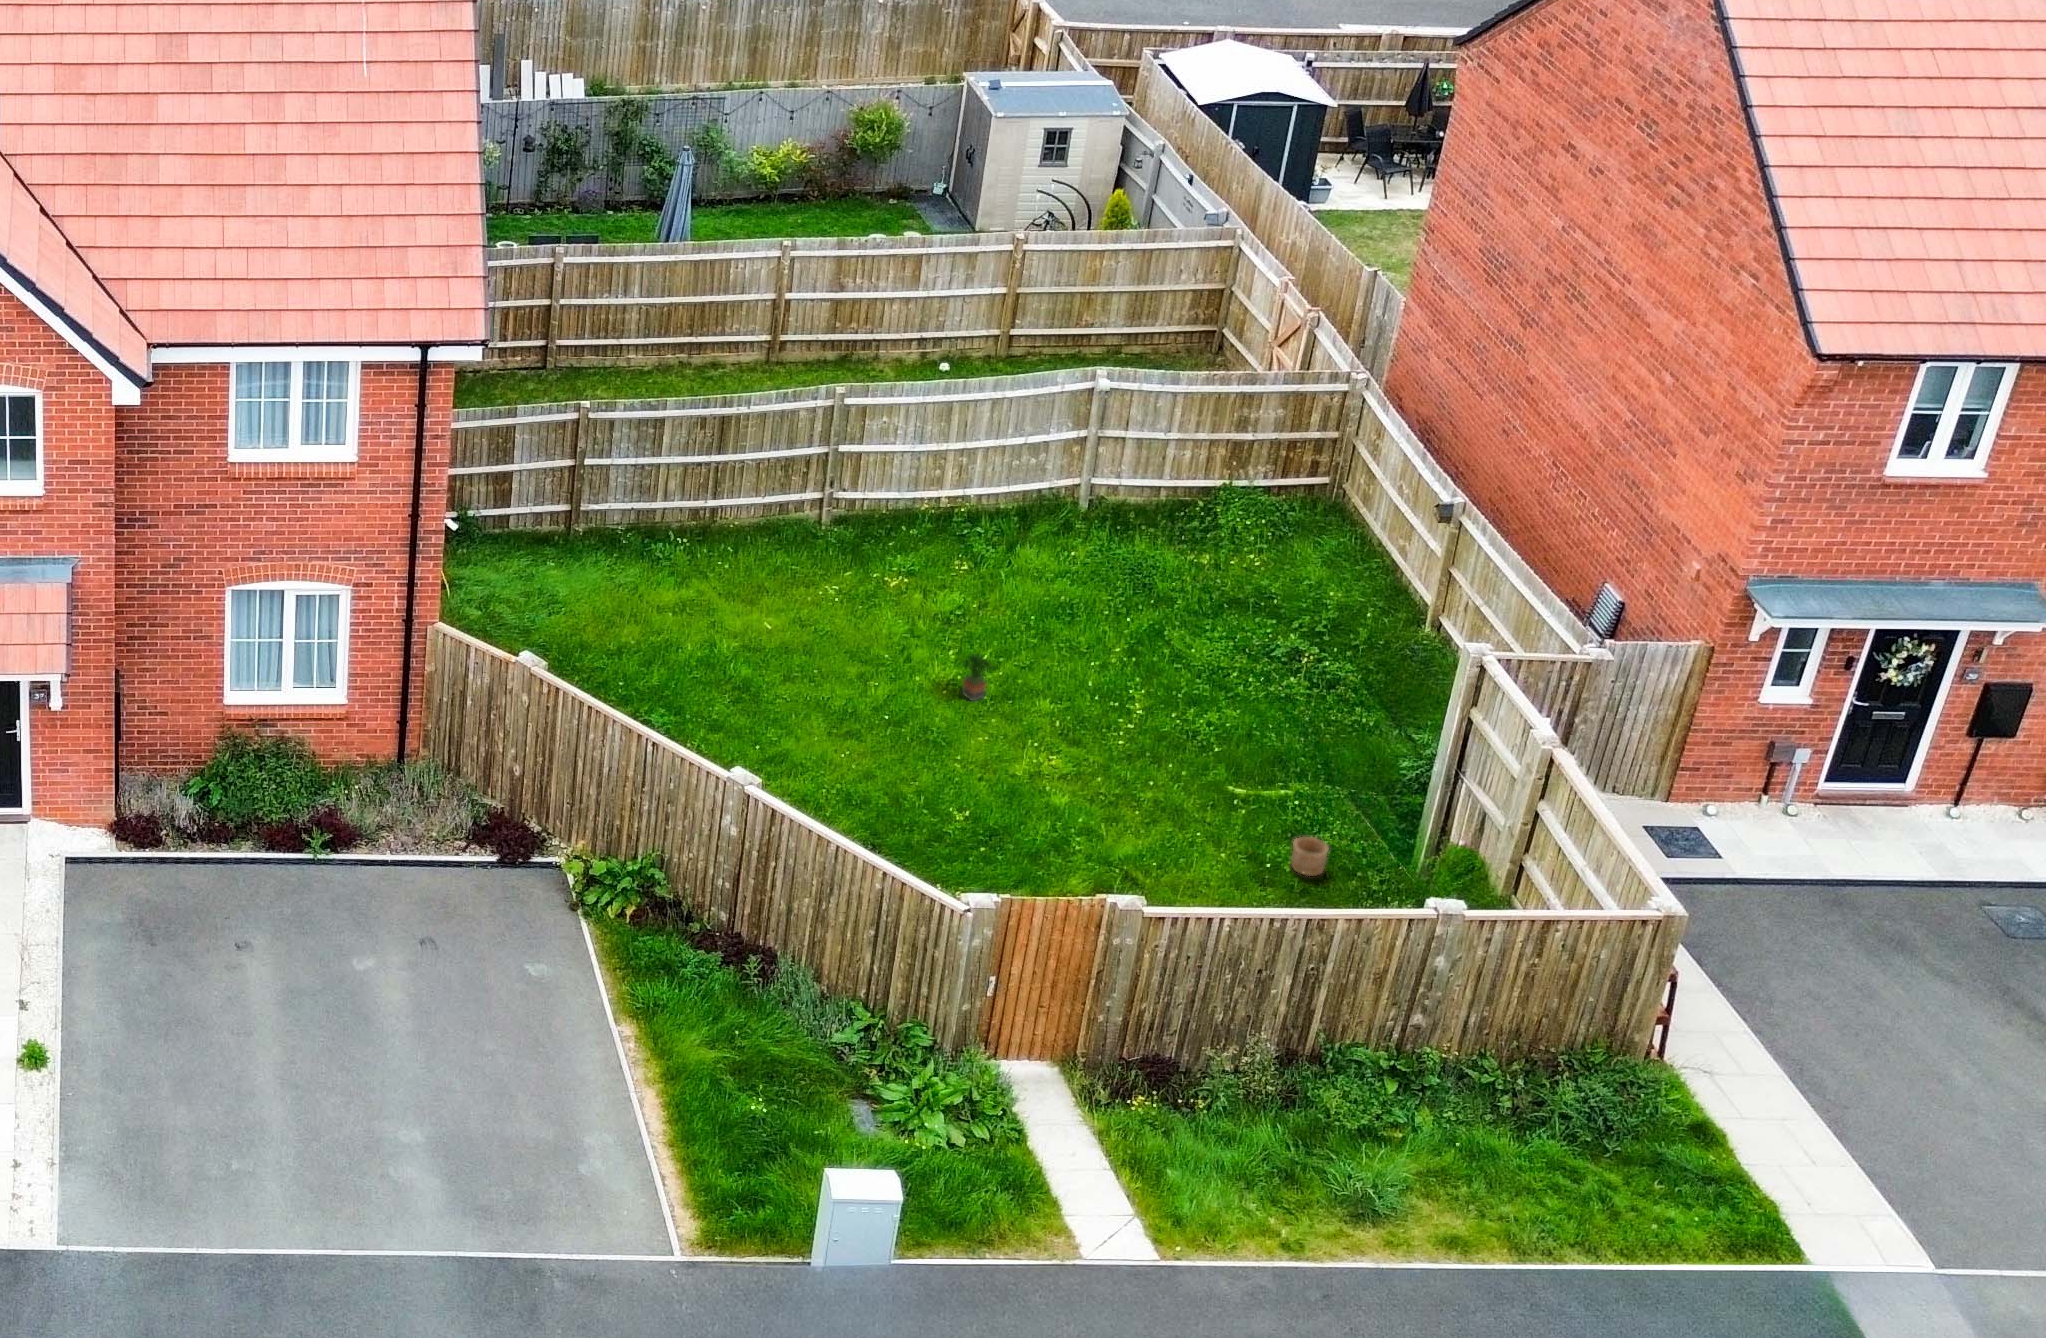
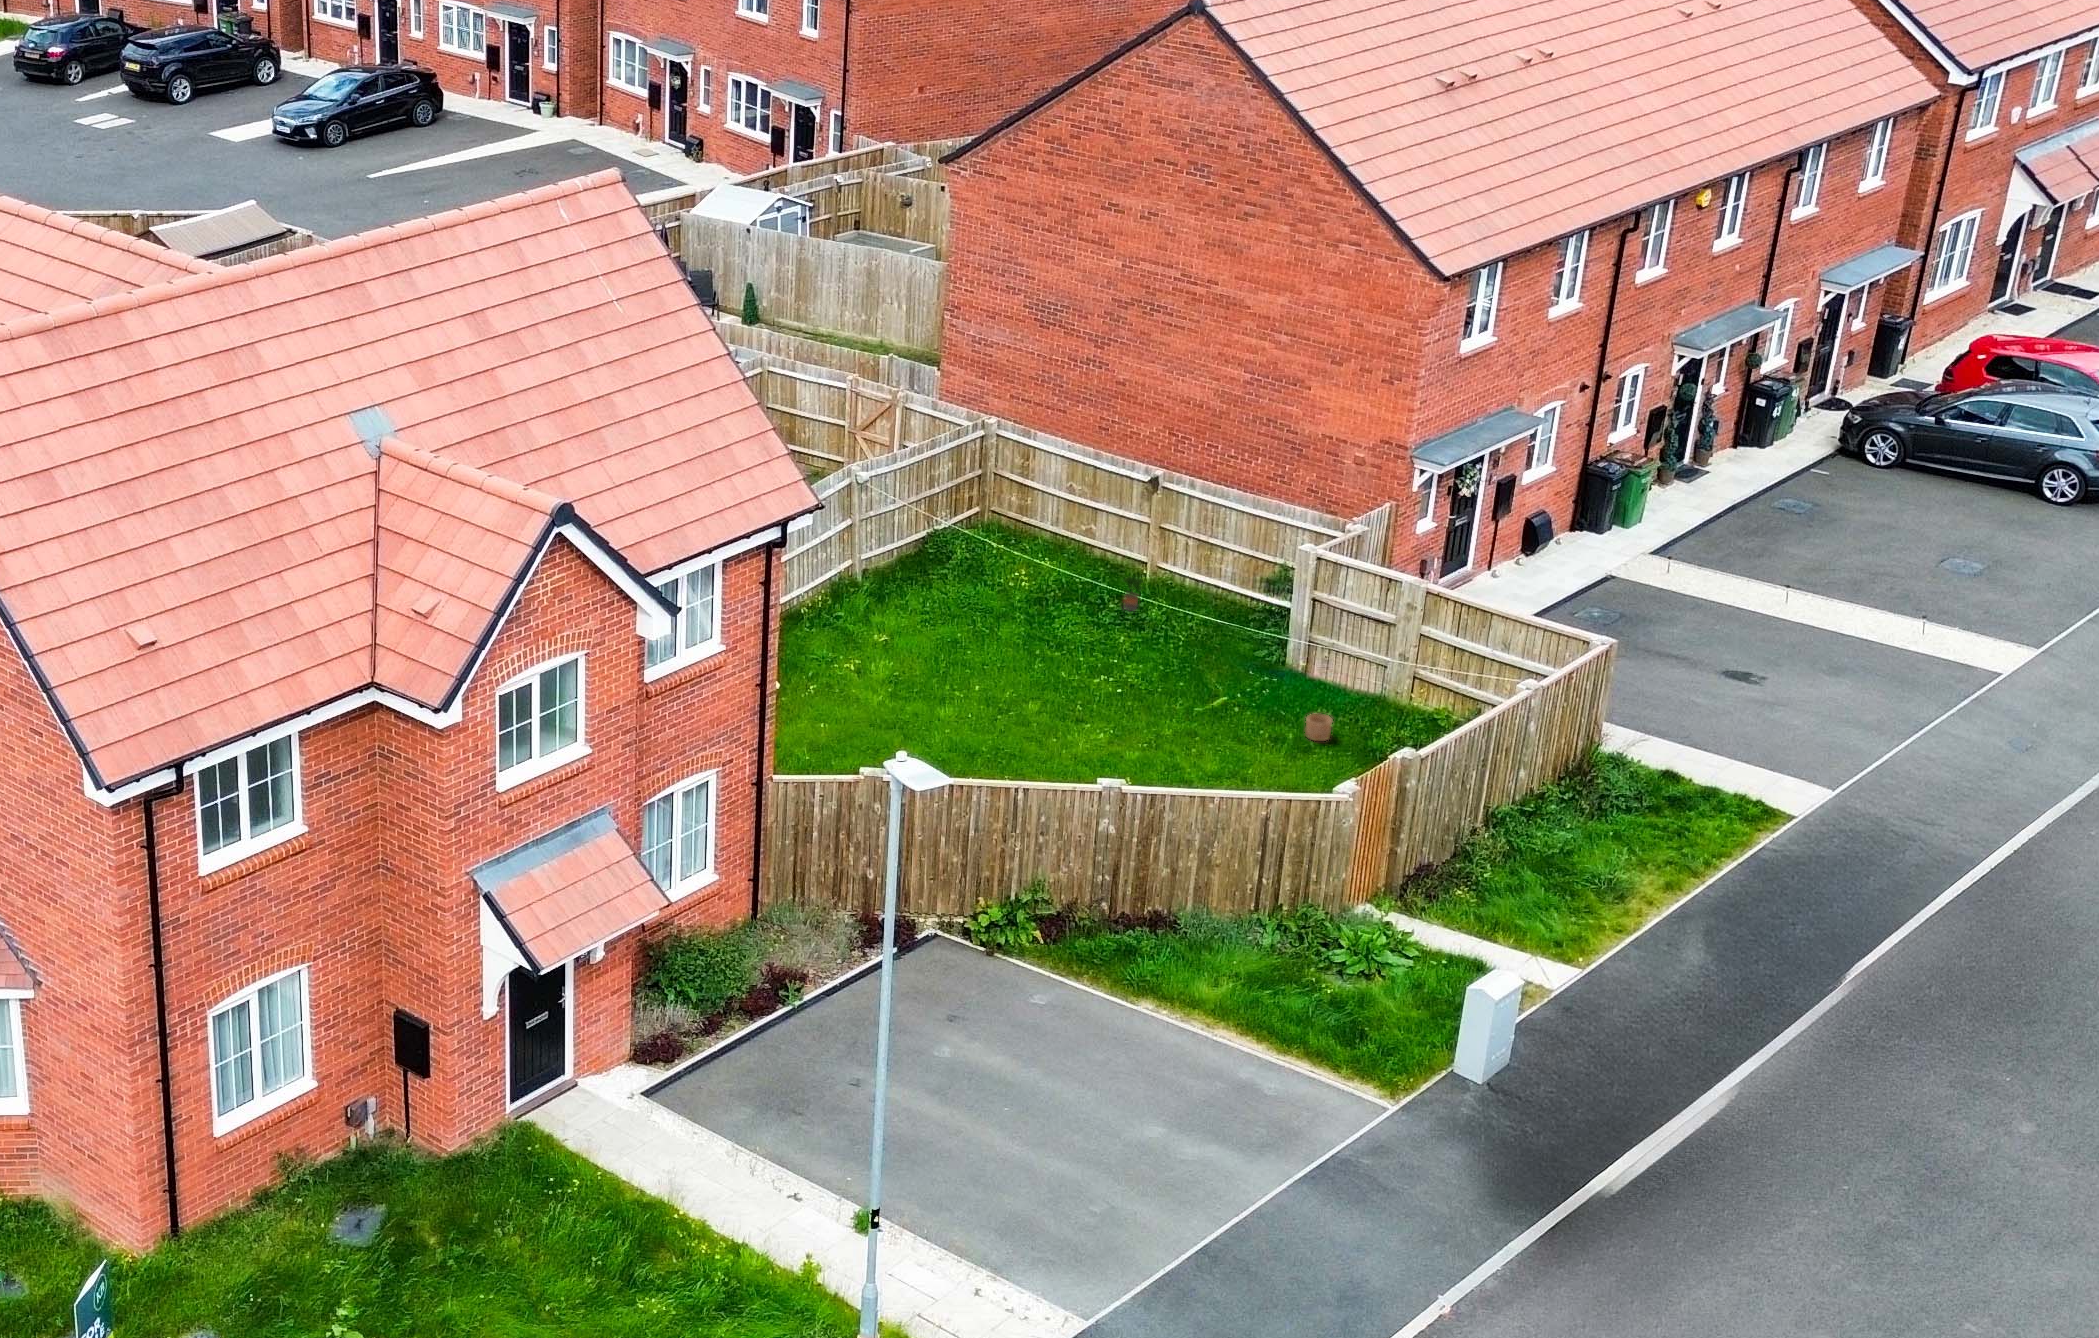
potted tree: present [962,654,993,701] -> present [1123,577,1143,611]

